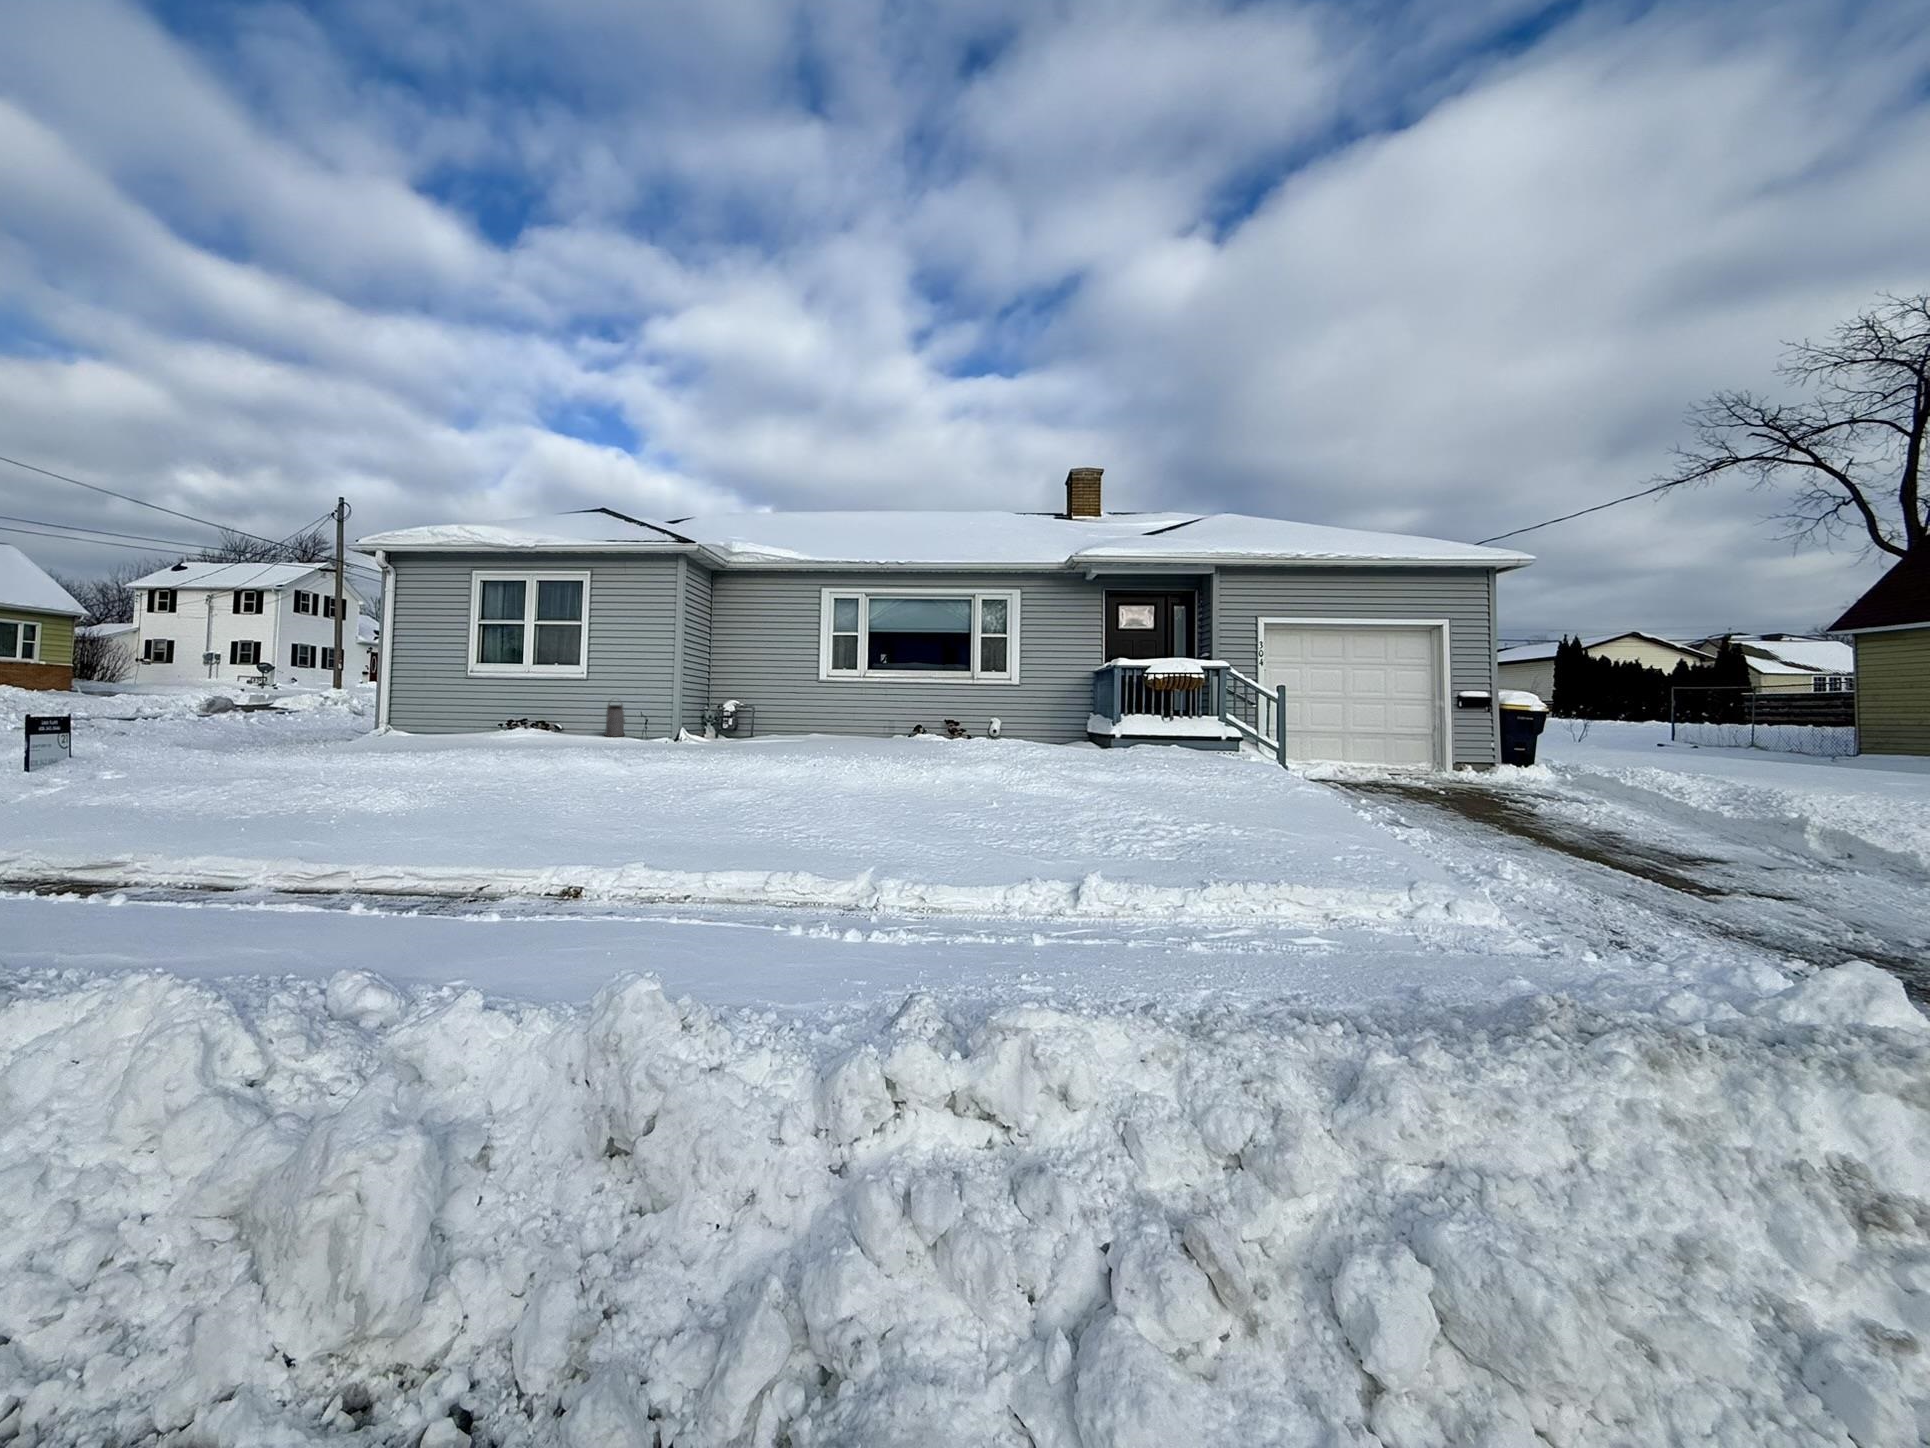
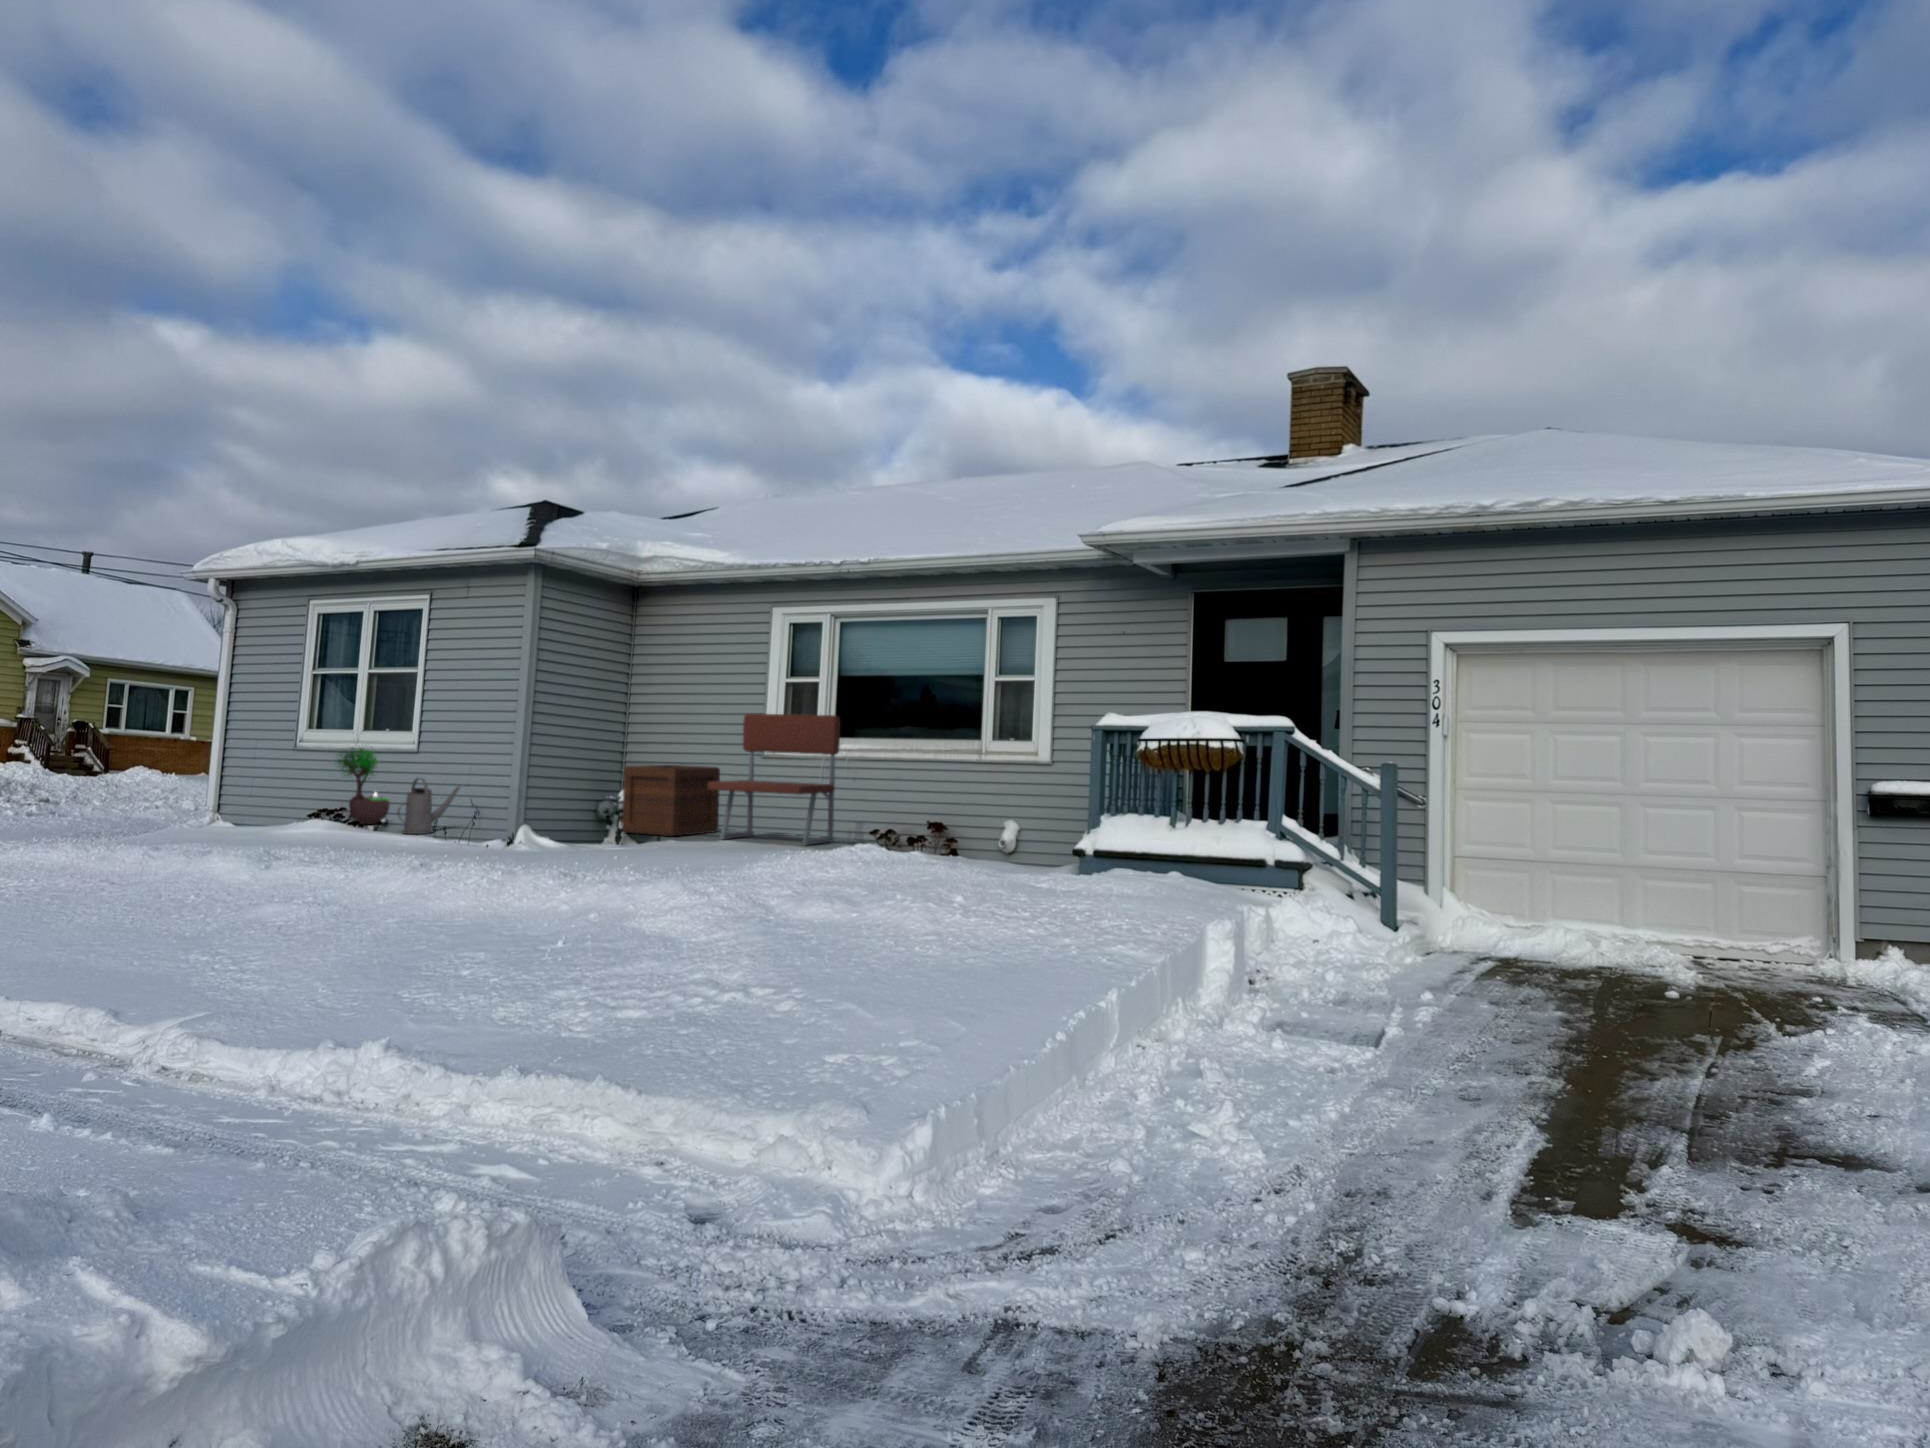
bench: none [818,655,892,735] -> present [708,713,840,845]
potted tree: none [526,671,565,731] -> present [334,745,390,824]
wooden crate: none [745,687,798,732] -> present [622,765,720,836]

